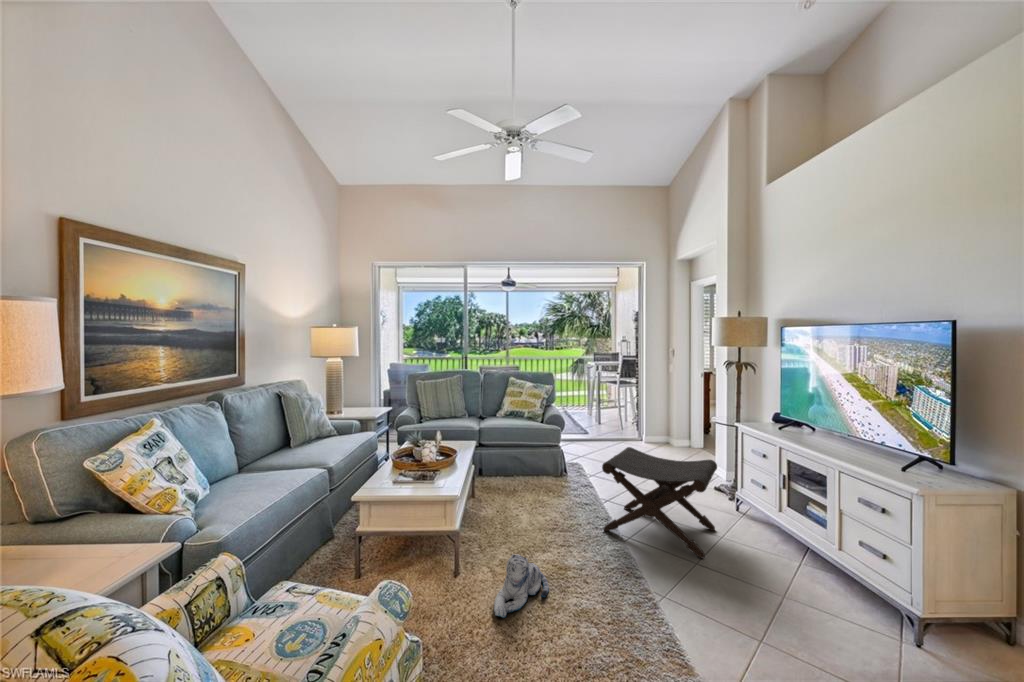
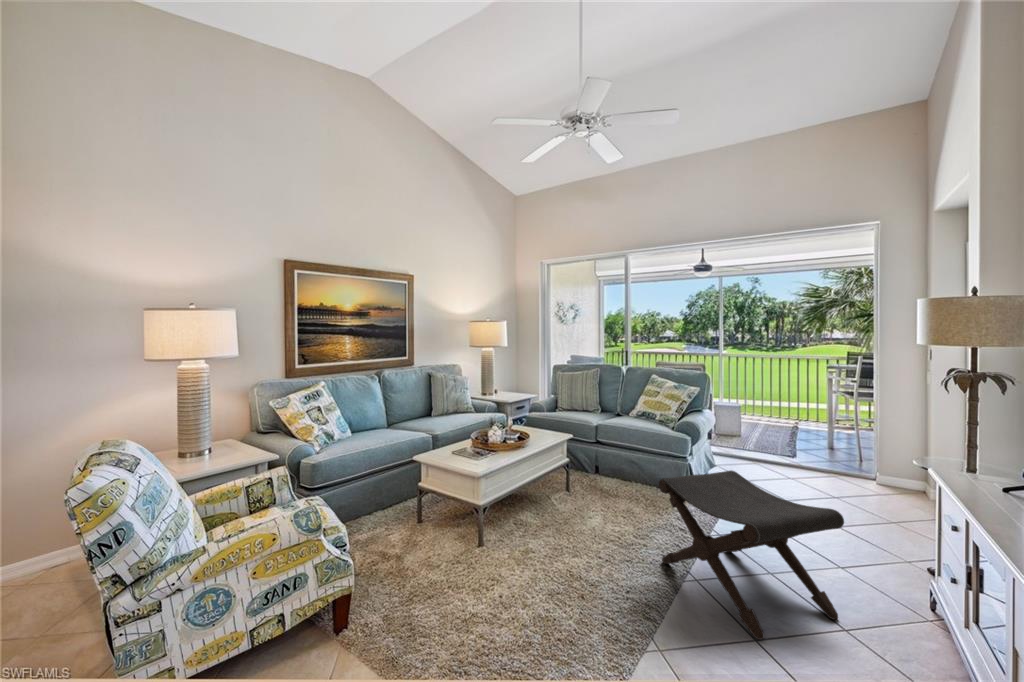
plush toy: present [494,554,549,617] -> none [461,538,541,591]

